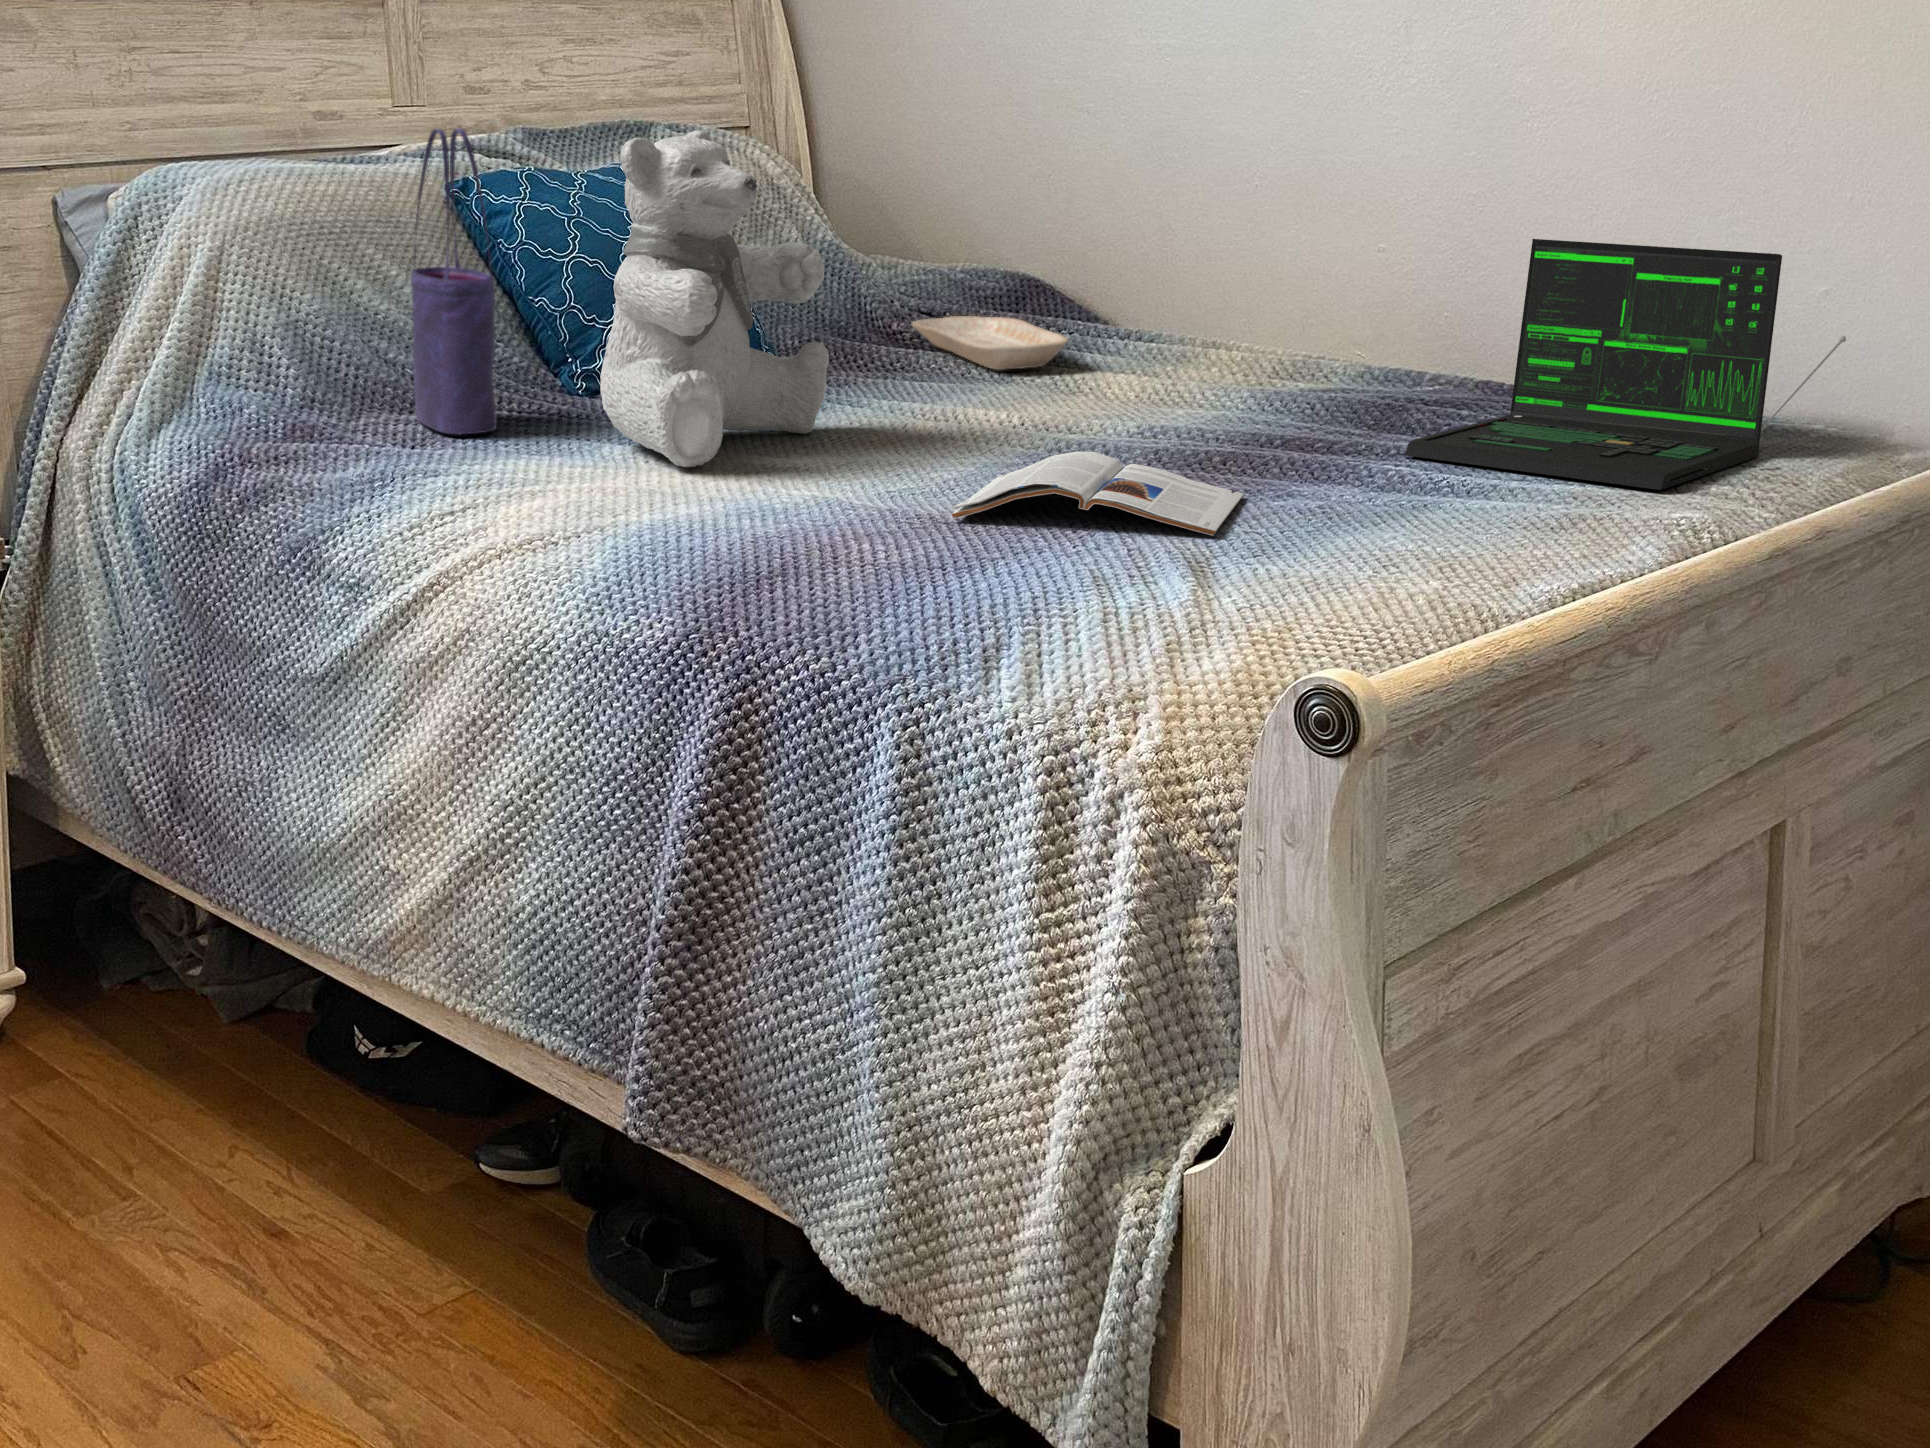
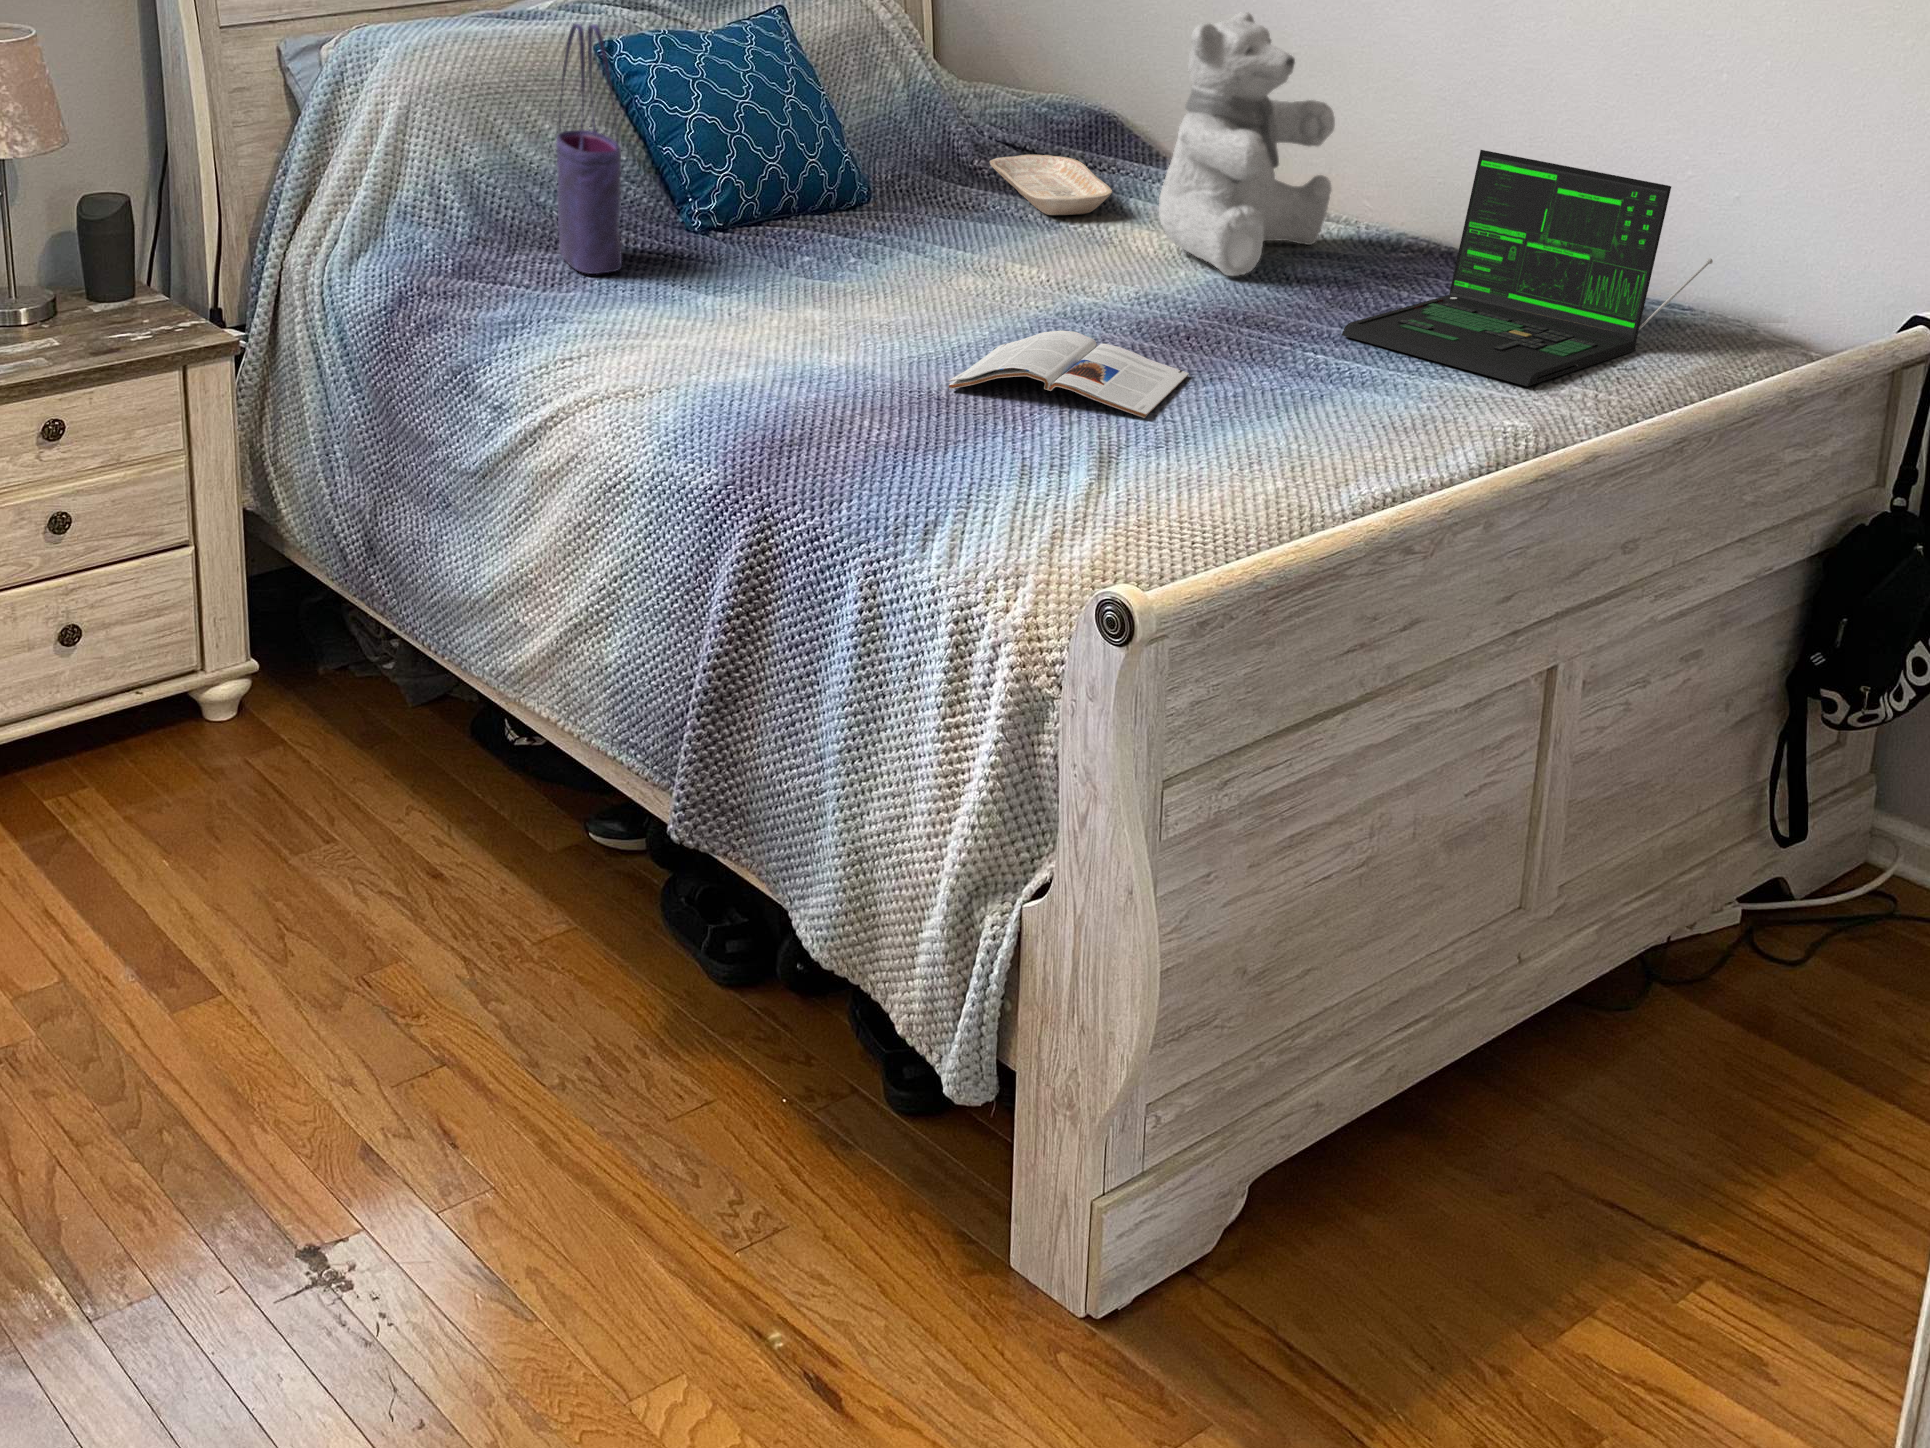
teddy bear: present [600,130,829,467] -> present [1159,12,1335,276]

